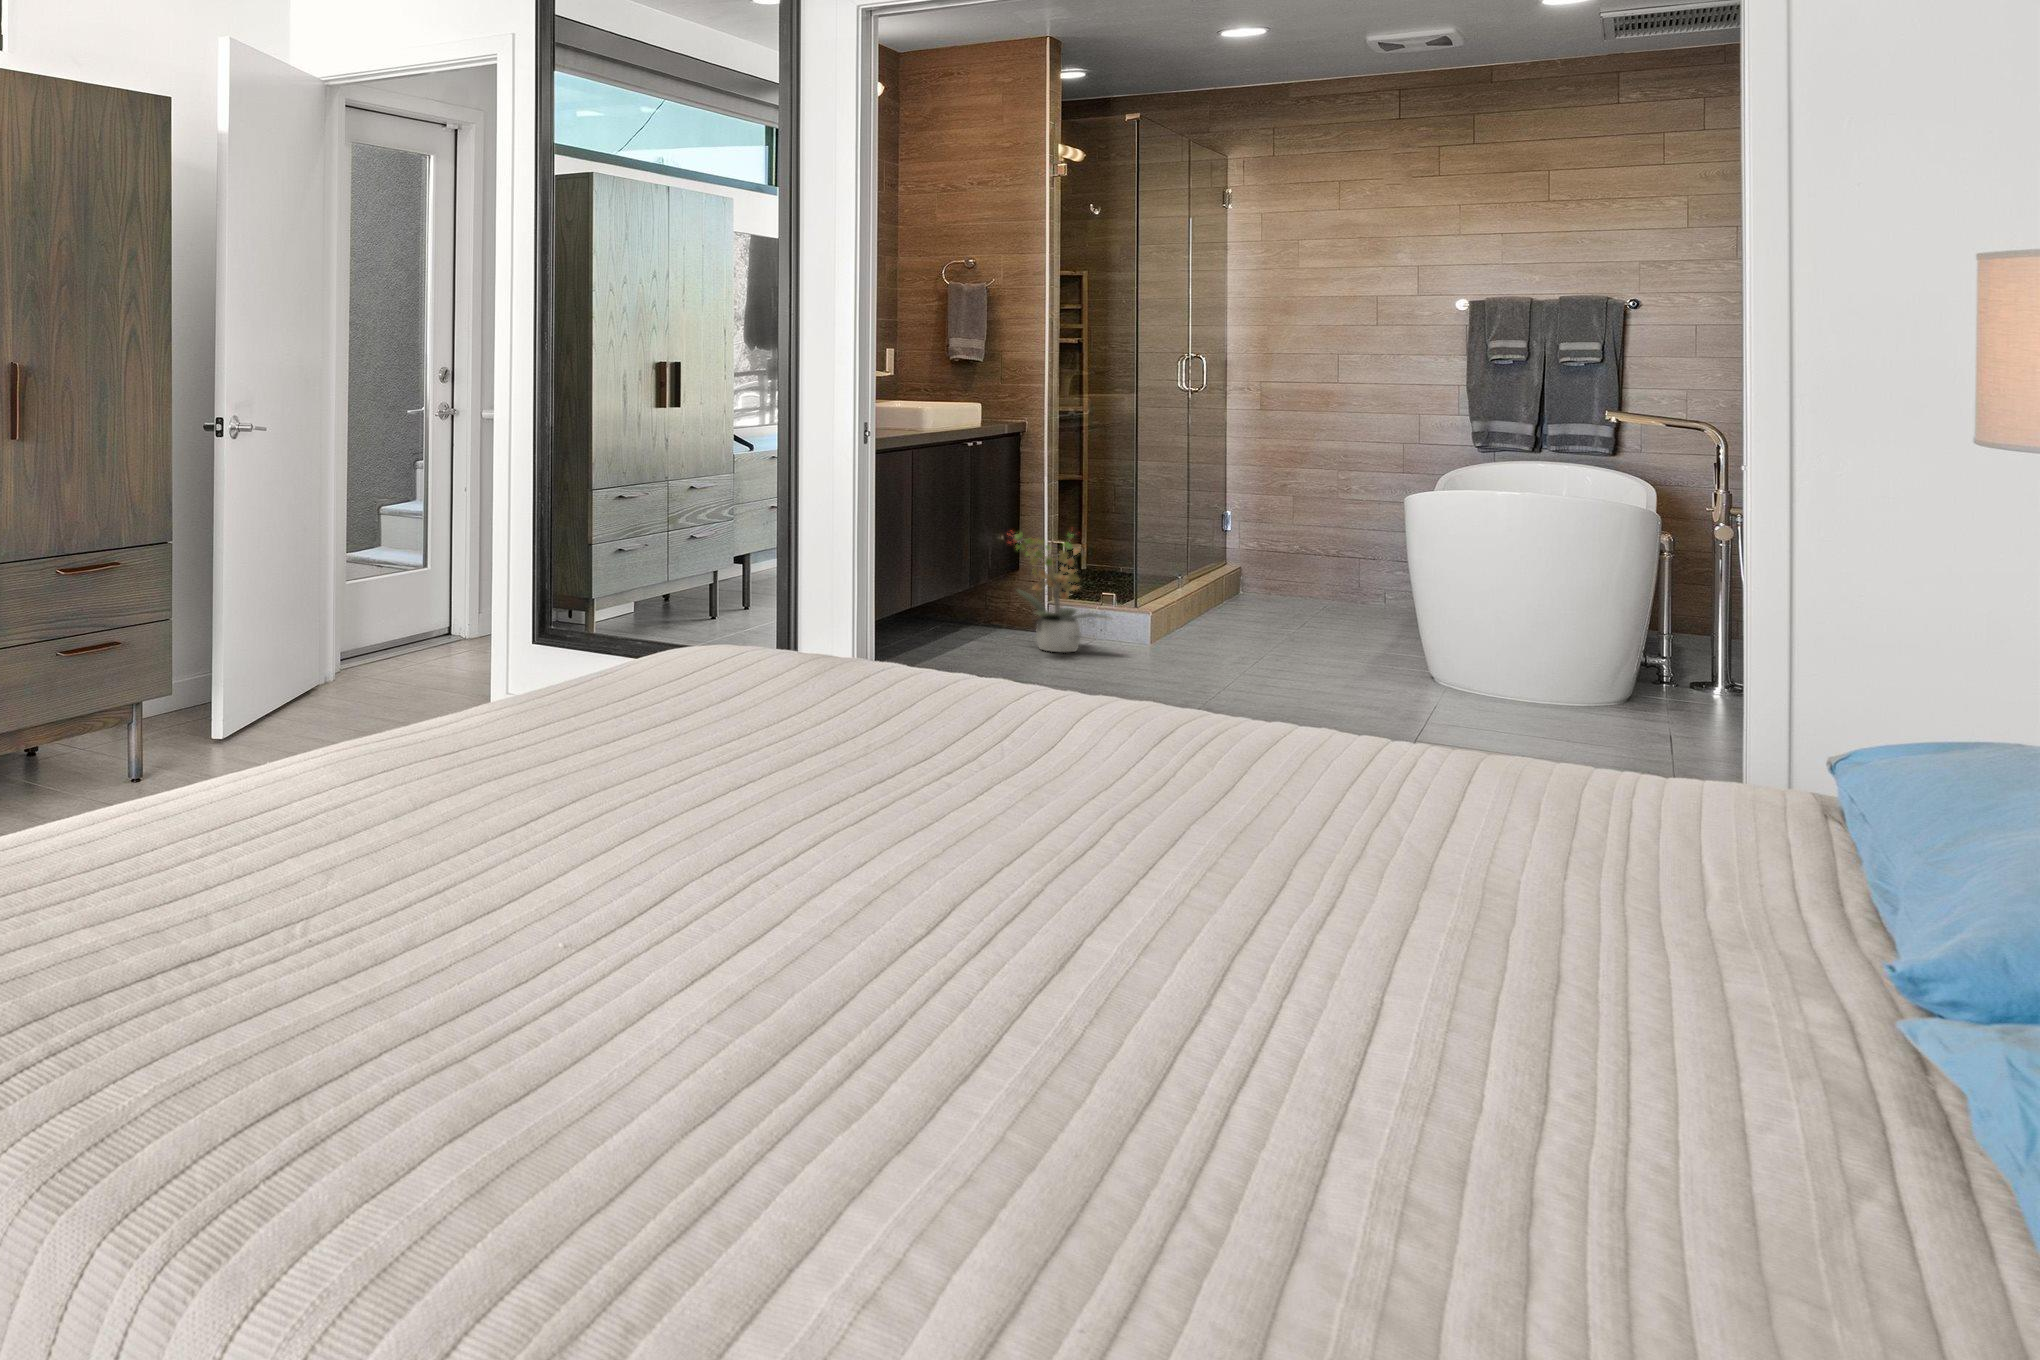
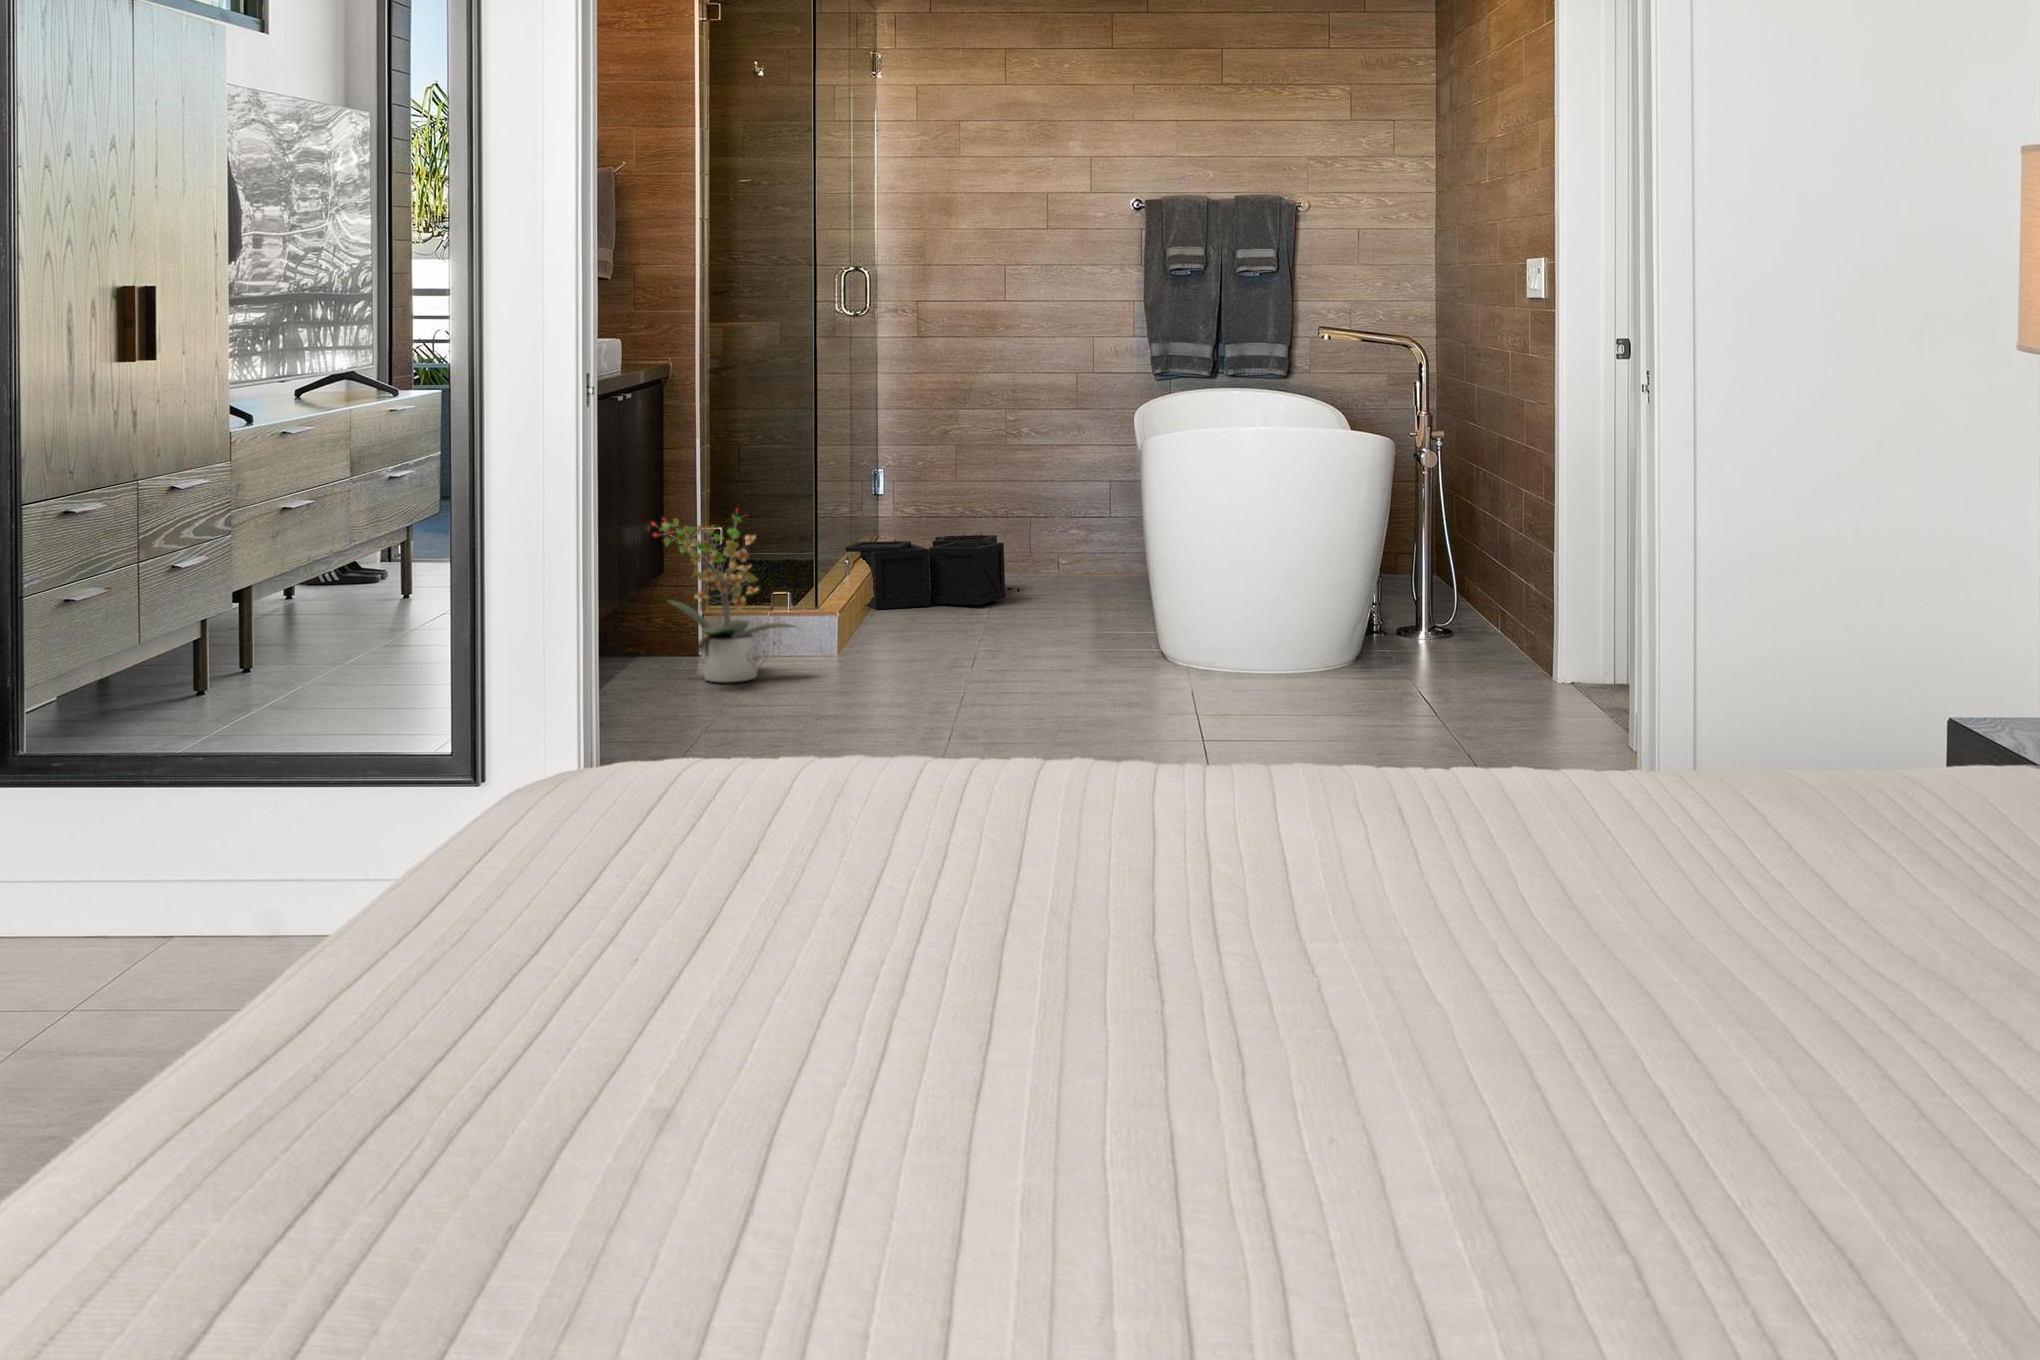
storage bin: none [1186,561,1340,618] -> present [845,535,1020,609]

